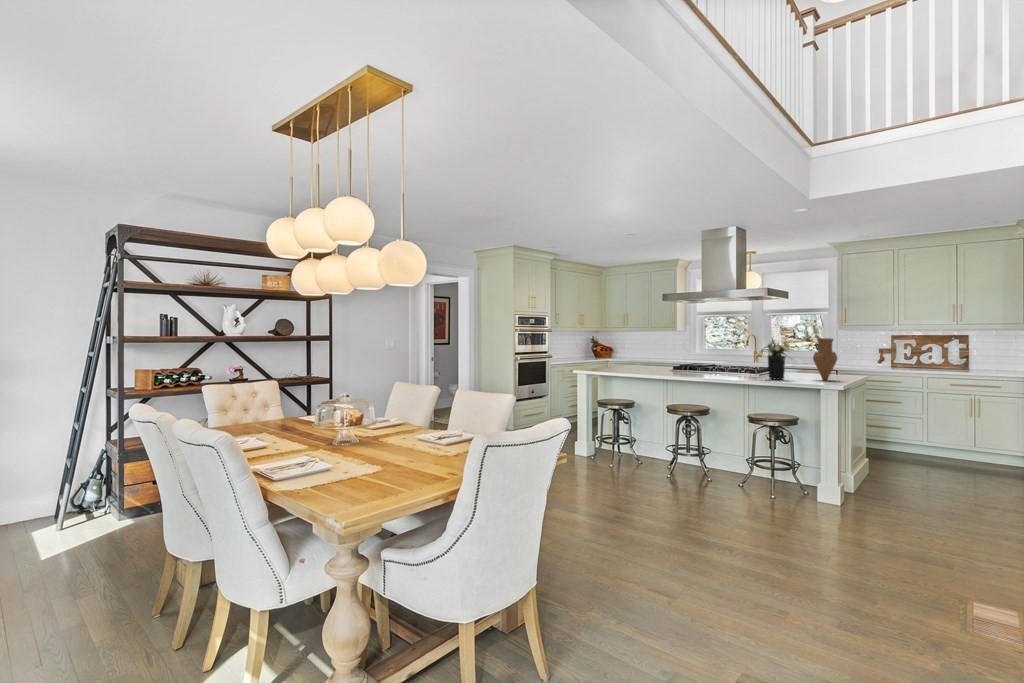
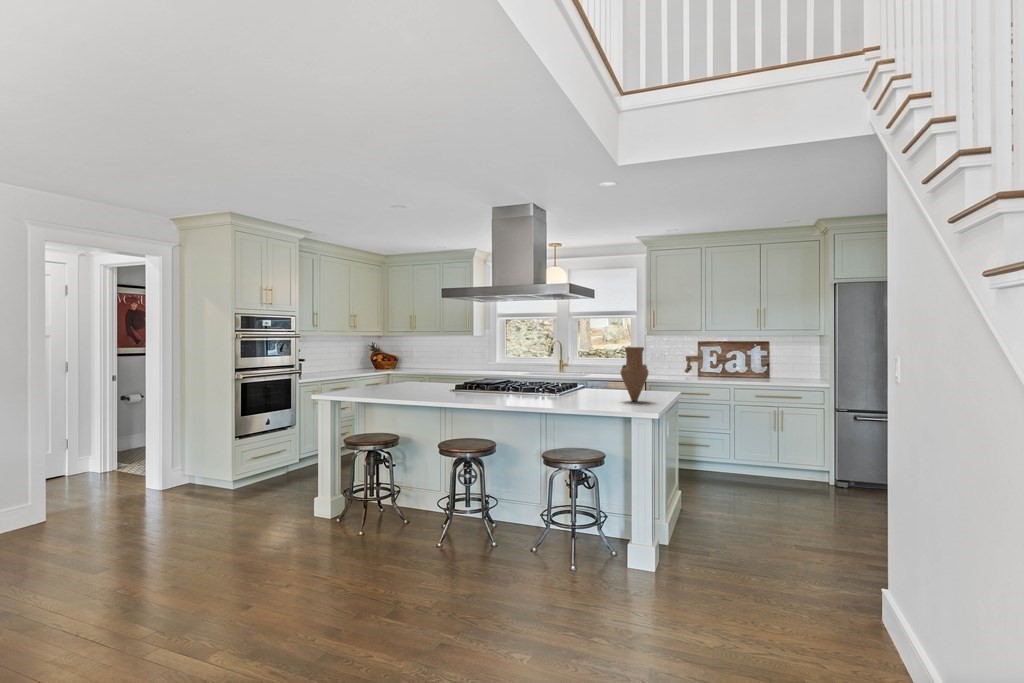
flower arrangement: present [758,340,791,380] -> none [554,348,599,403]

